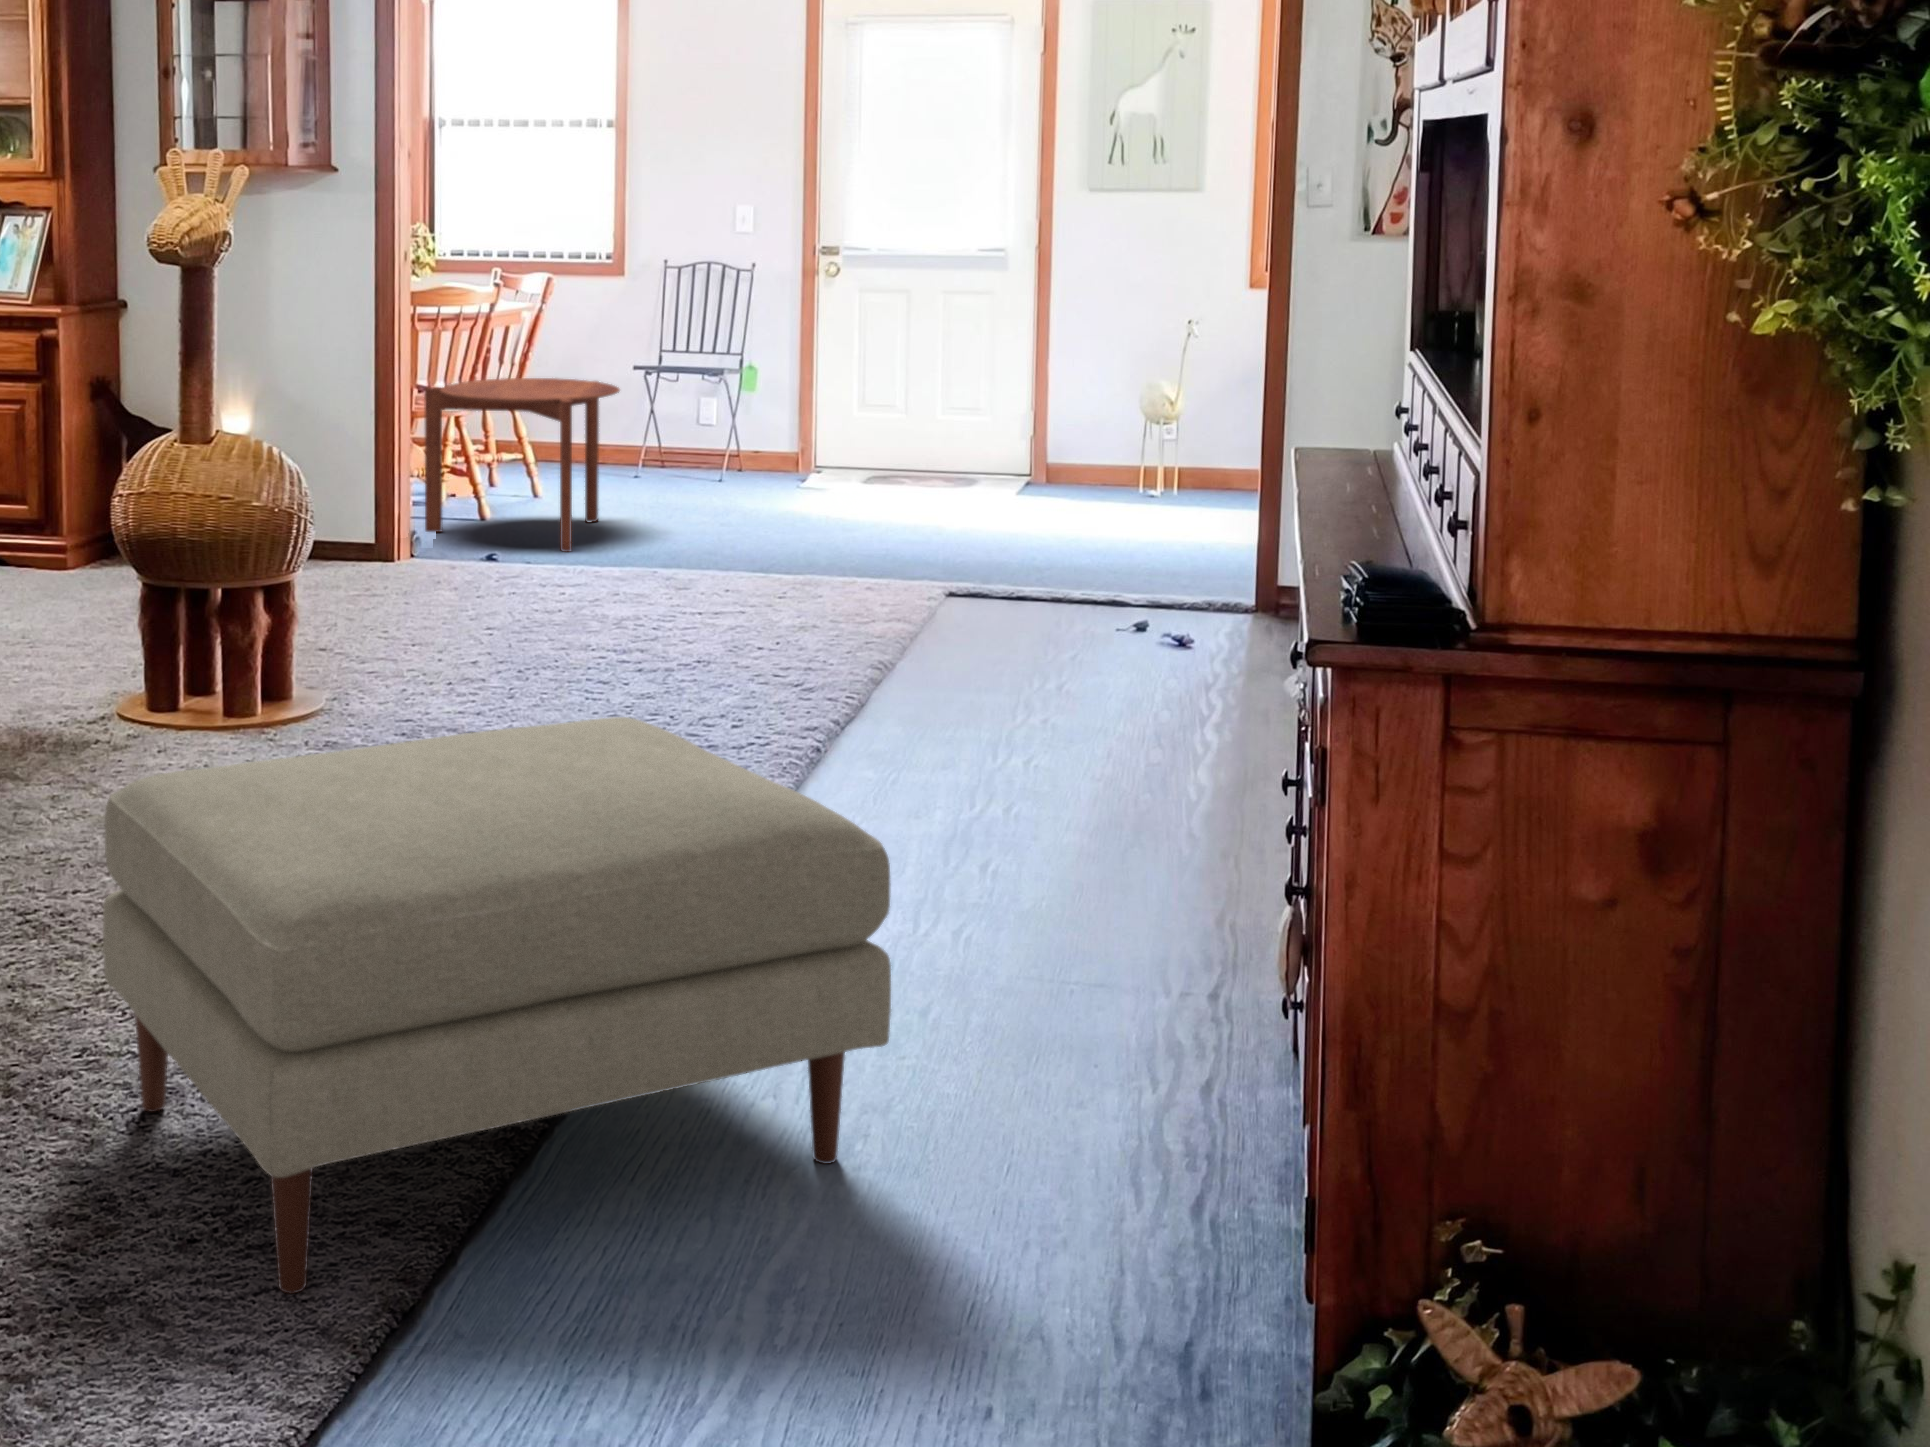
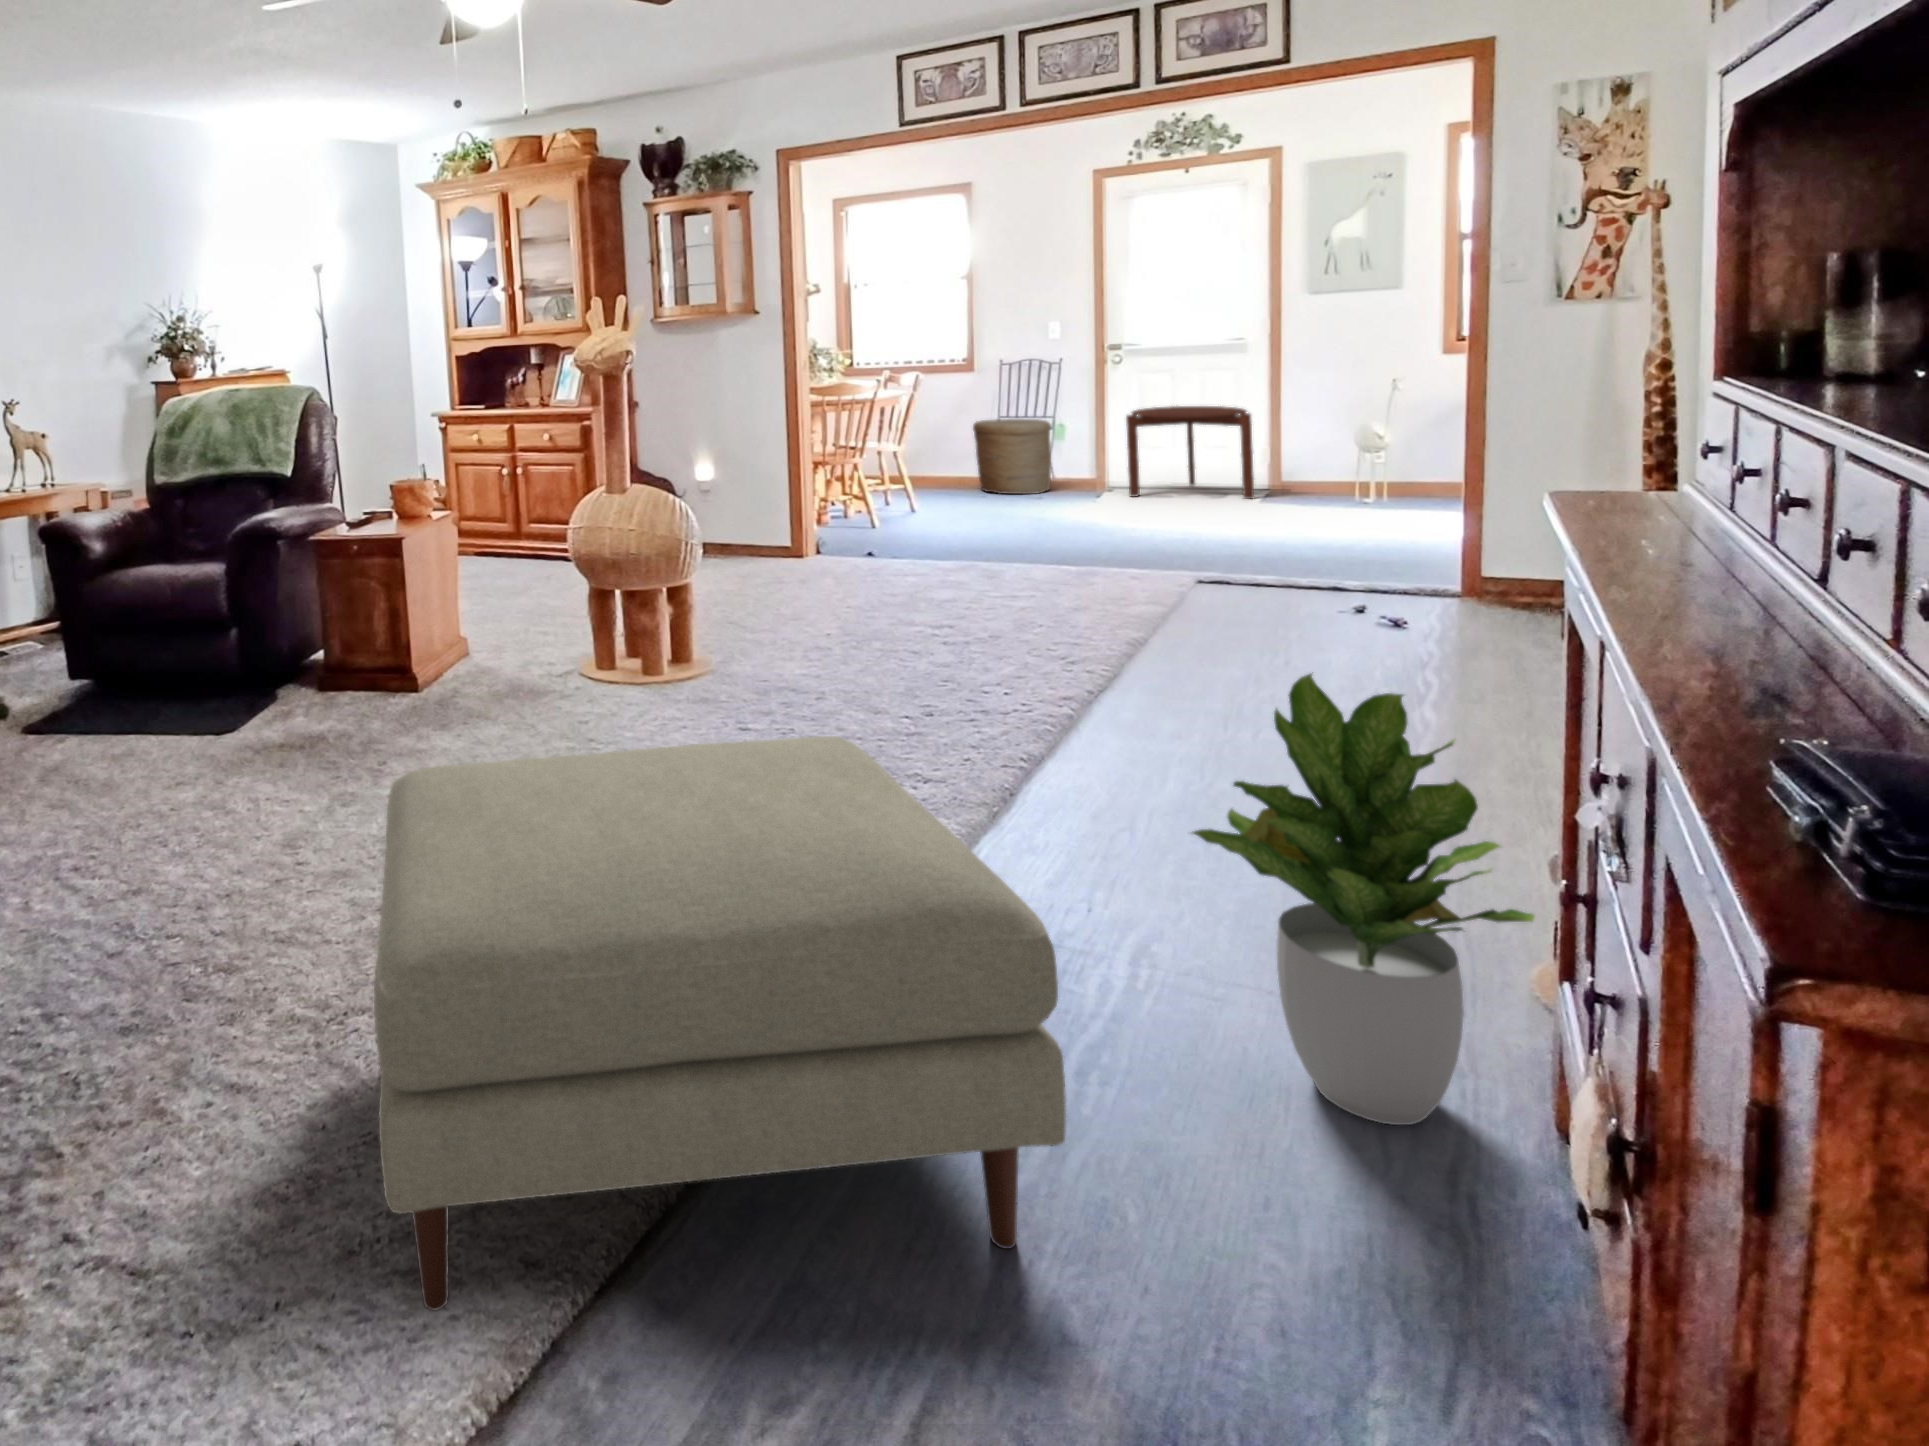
woven basket: none [621,350,732,467] -> present [973,419,1051,494]
side table: present [424,378,620,552] -> present [1126,406,1254,499]
potted plant: none [981,616,1258,1038] -> present [1192,672,1534,1125]

